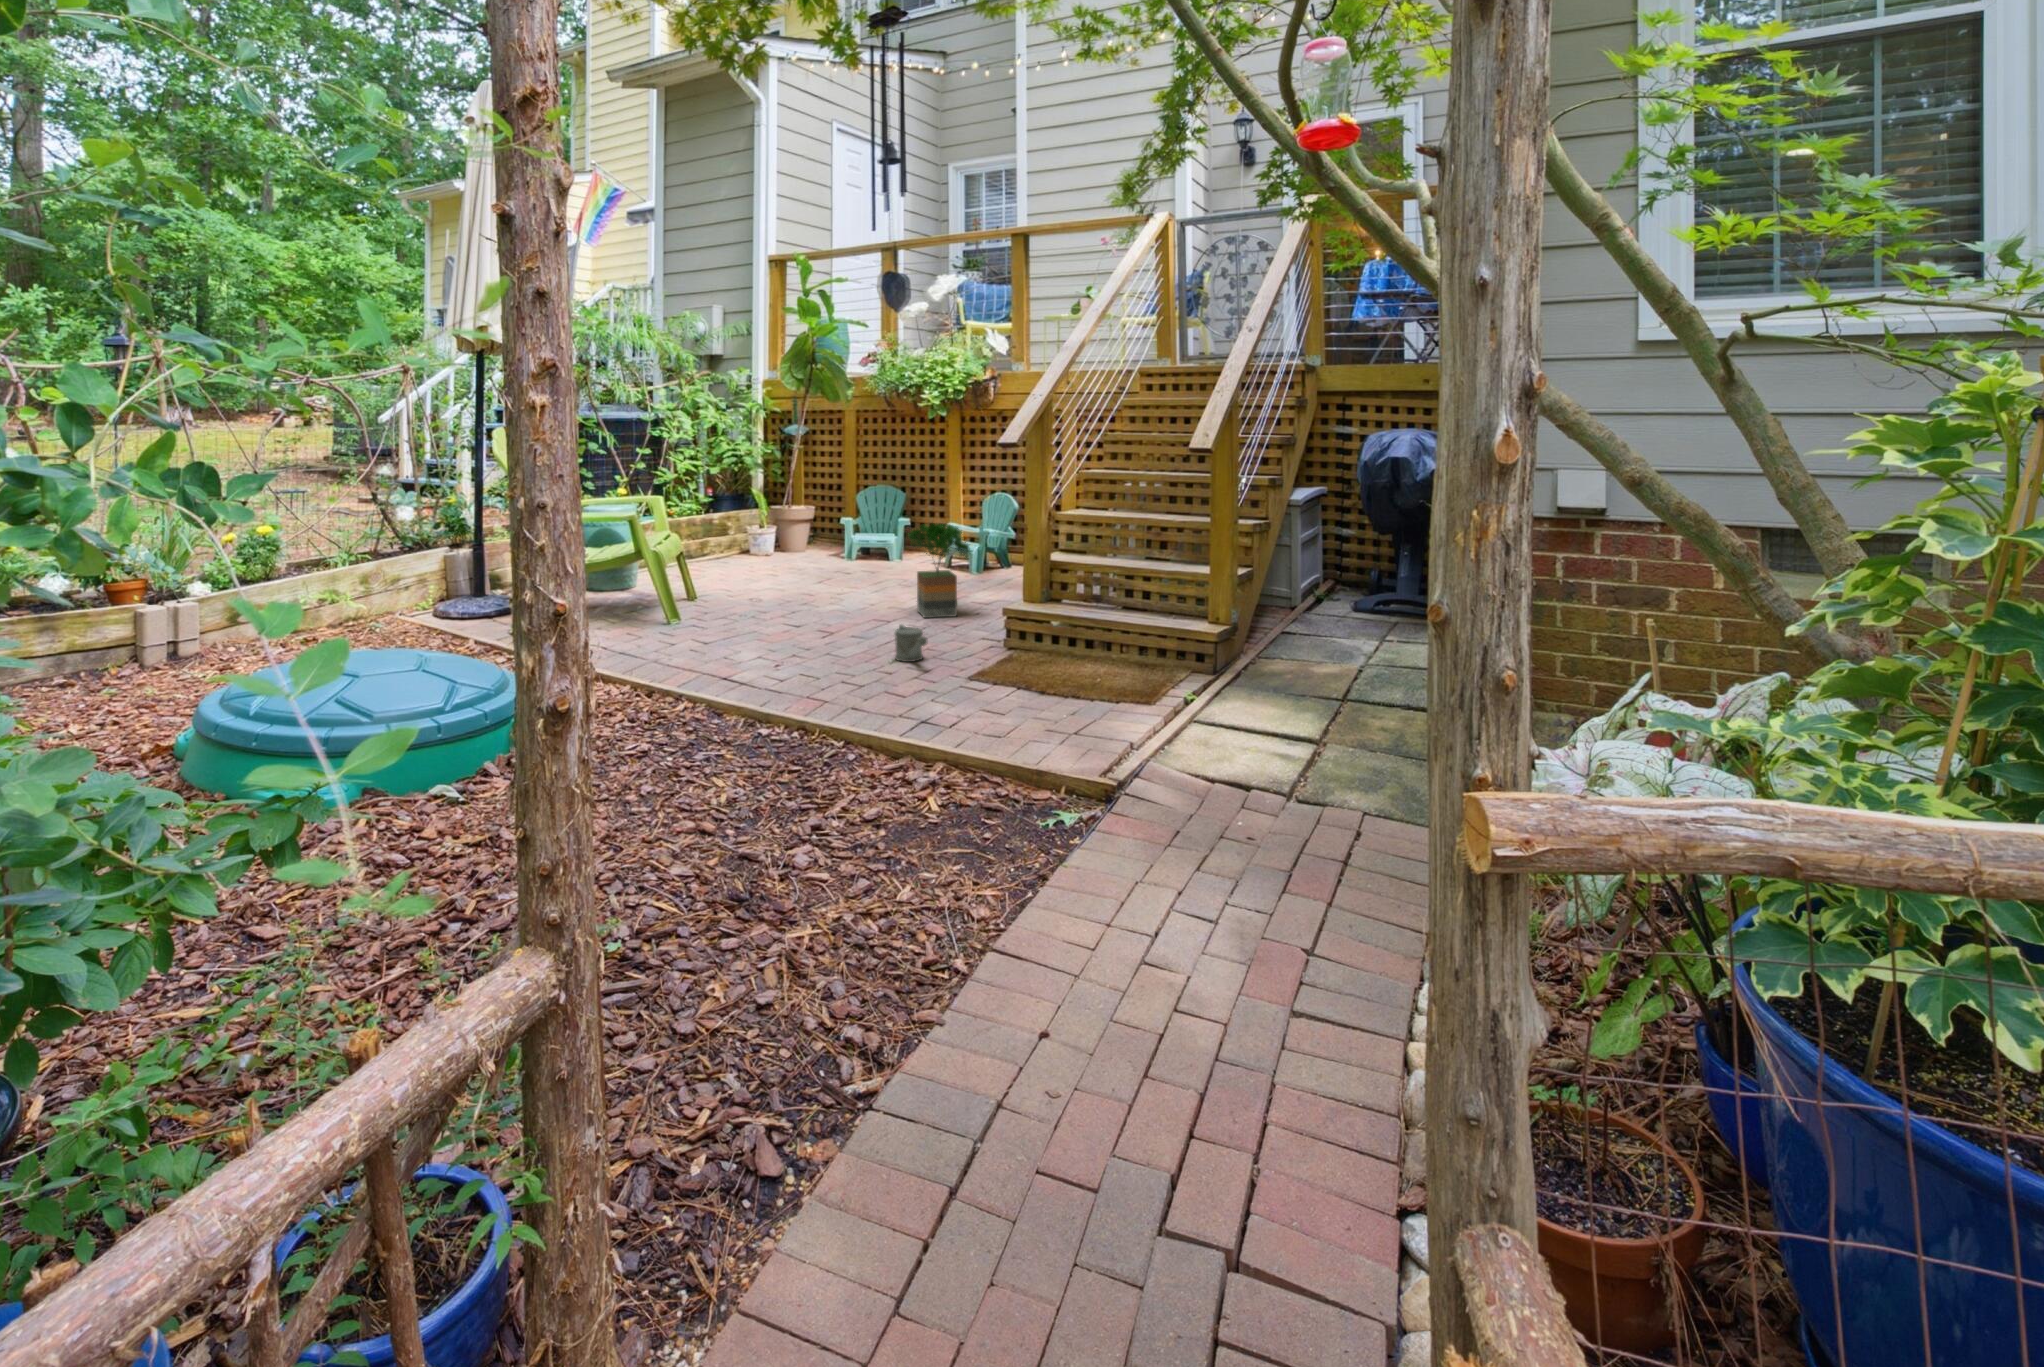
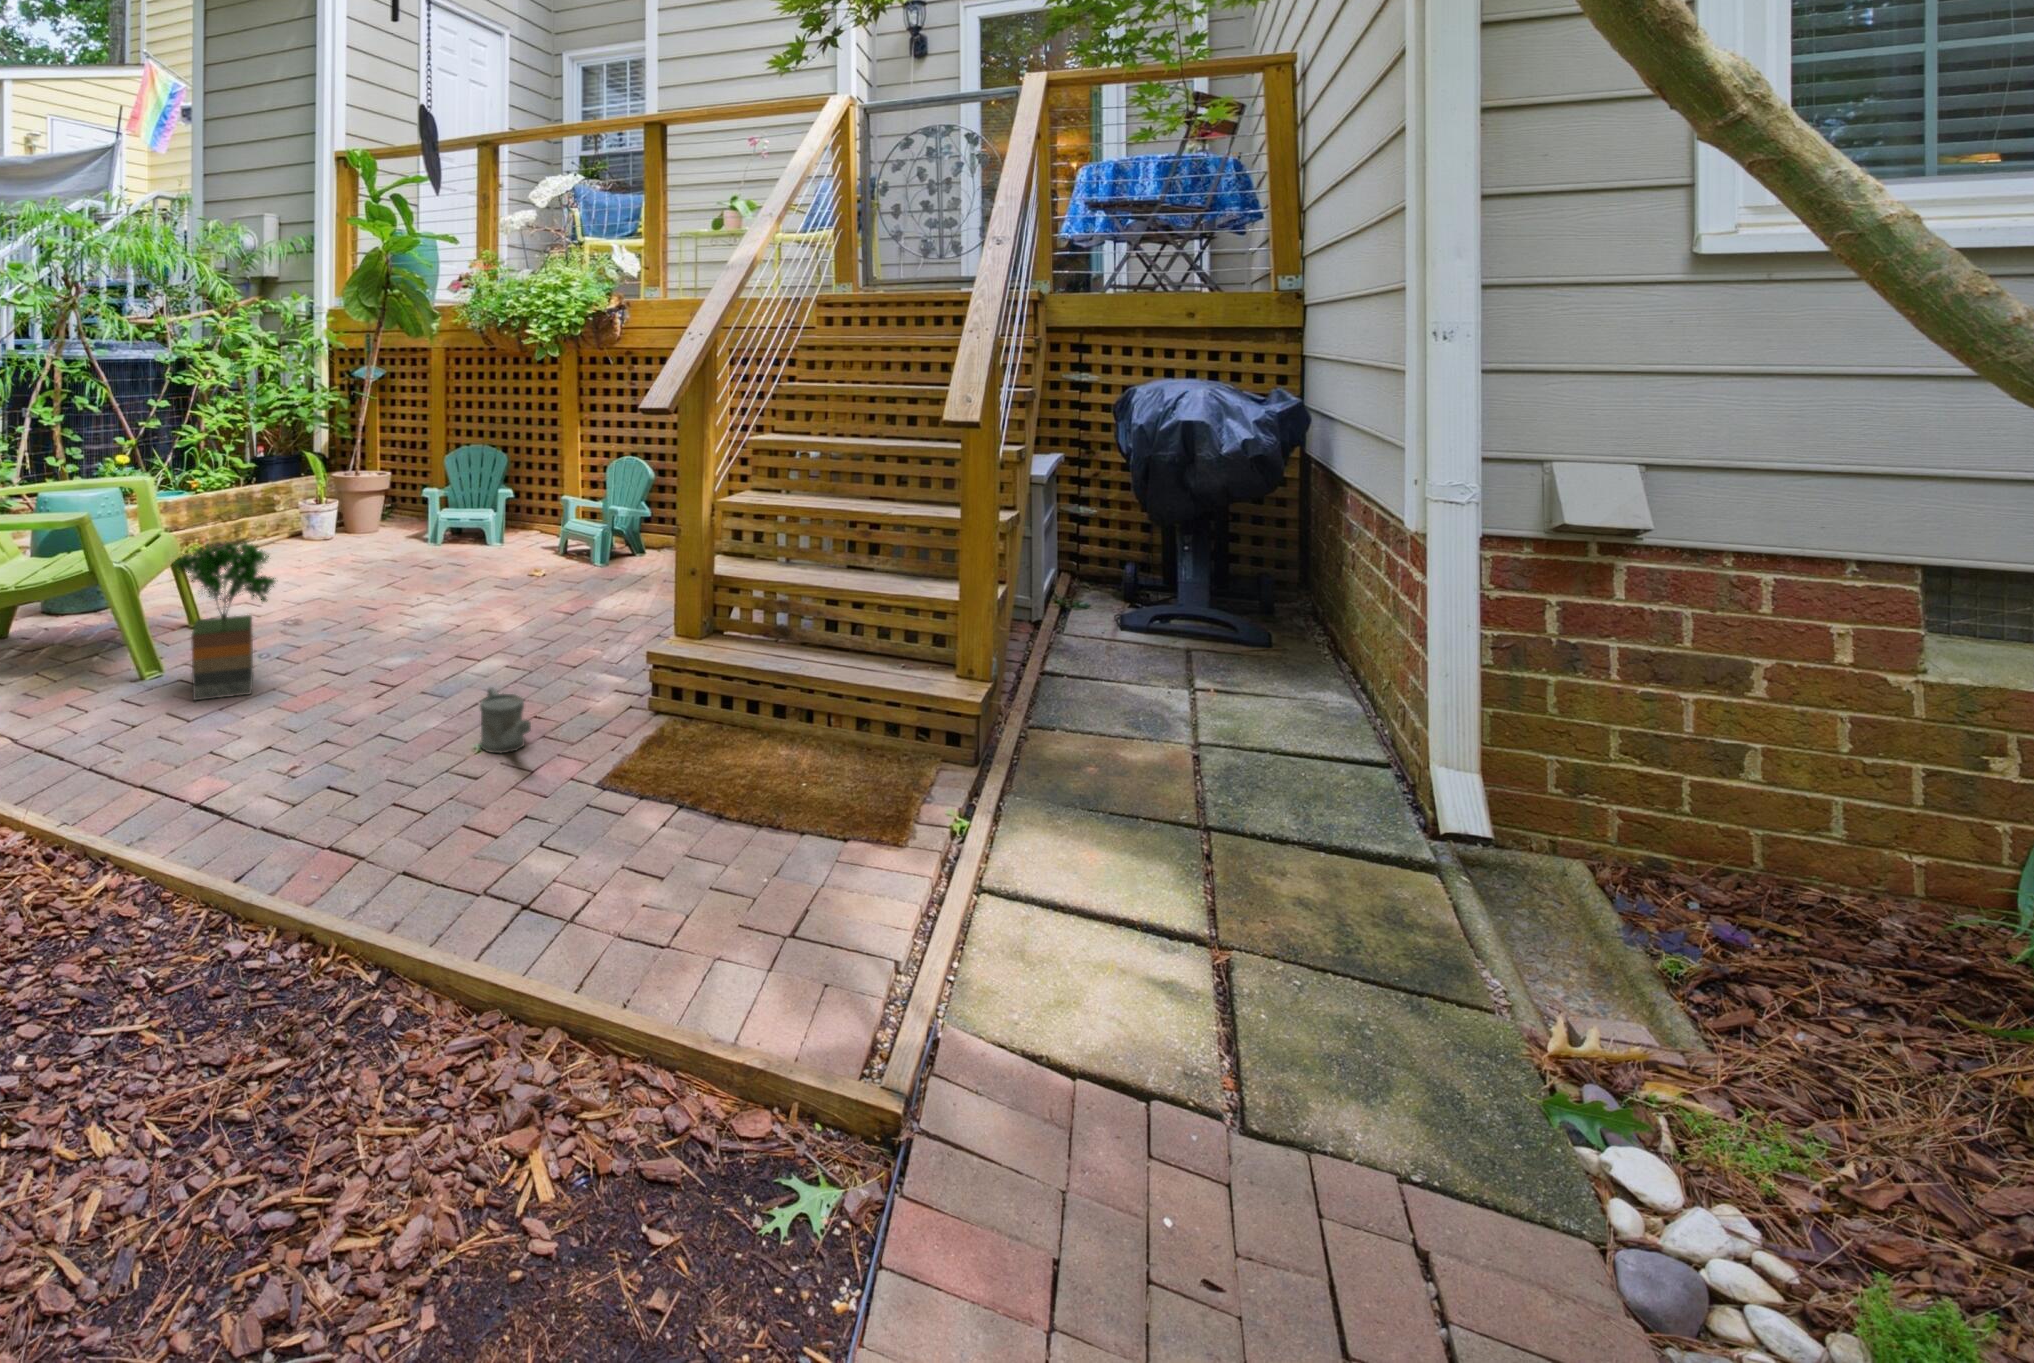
potted tree: present [908,523,970,618] -> present [173,542,276,700]

